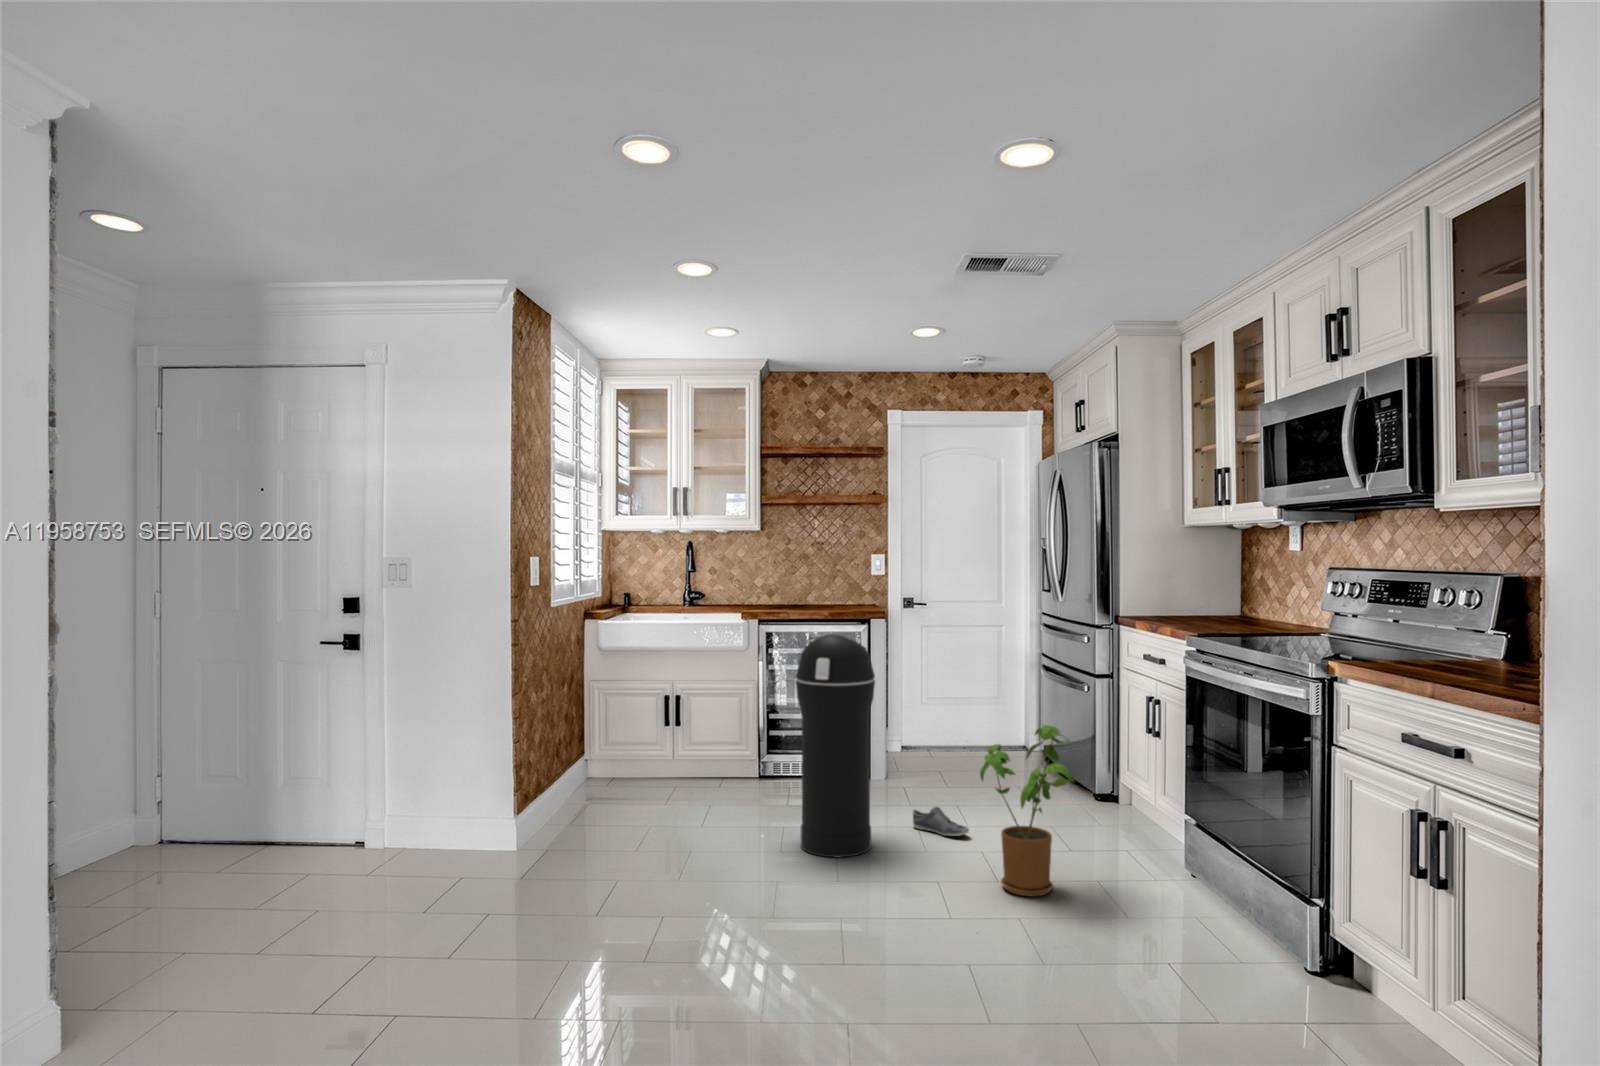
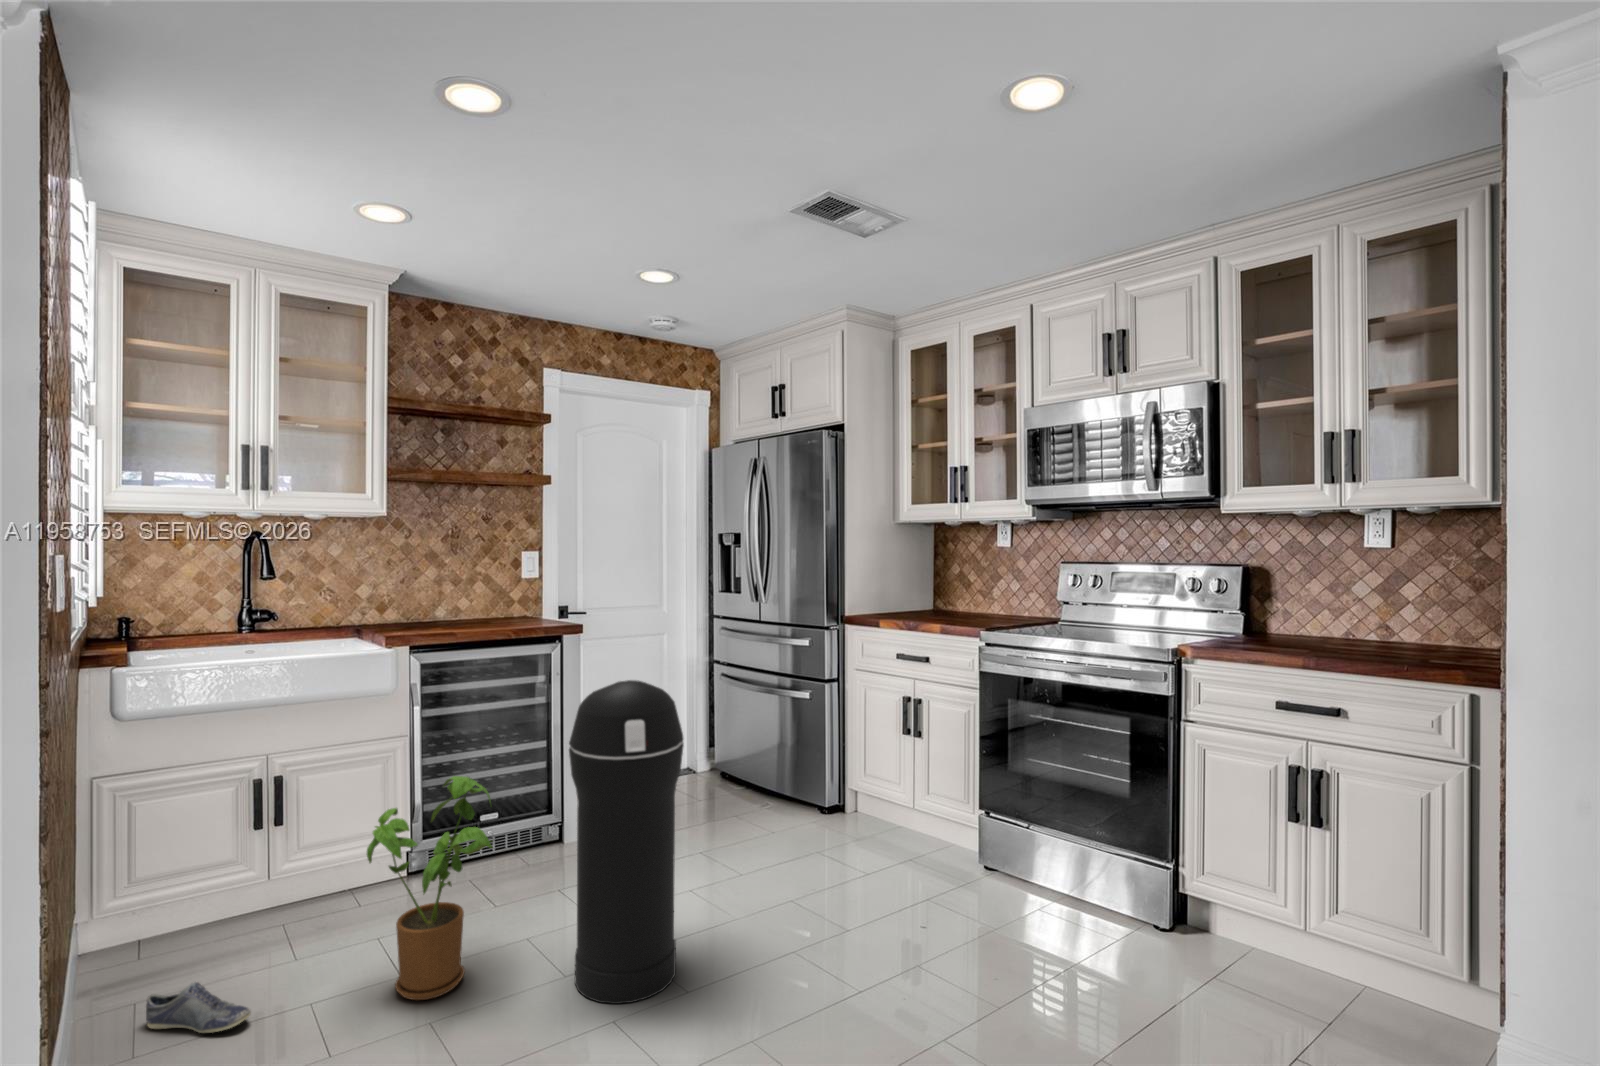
house plant: present [980,725,1074,896] -> present [367,776,492,1000]
shoe: present [913,806,969,836] -> present [146,982,251,1033]

